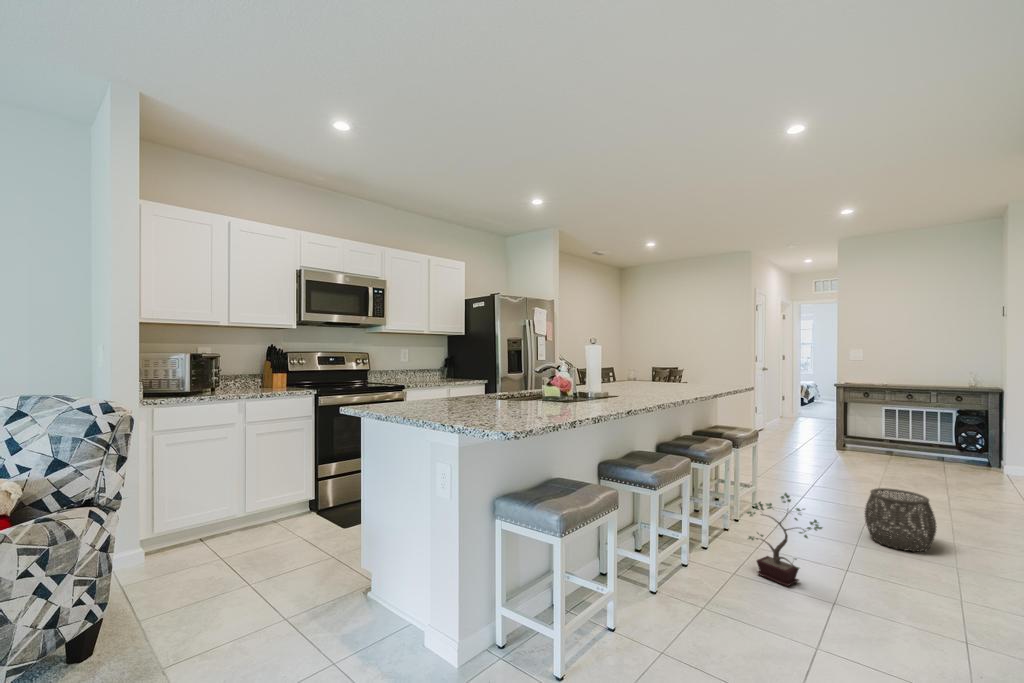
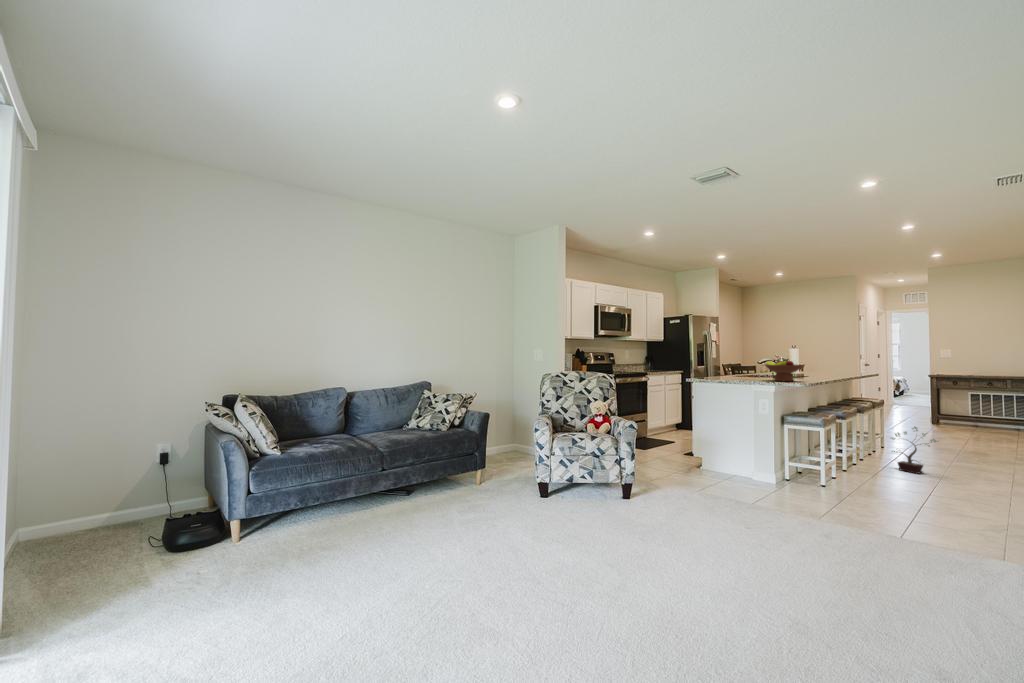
fruit bowl: none [486,365,559,415] -> present [765,359,803,381]
woven basket: present [865,488,937,552] -> none [960,433,1007,466]

